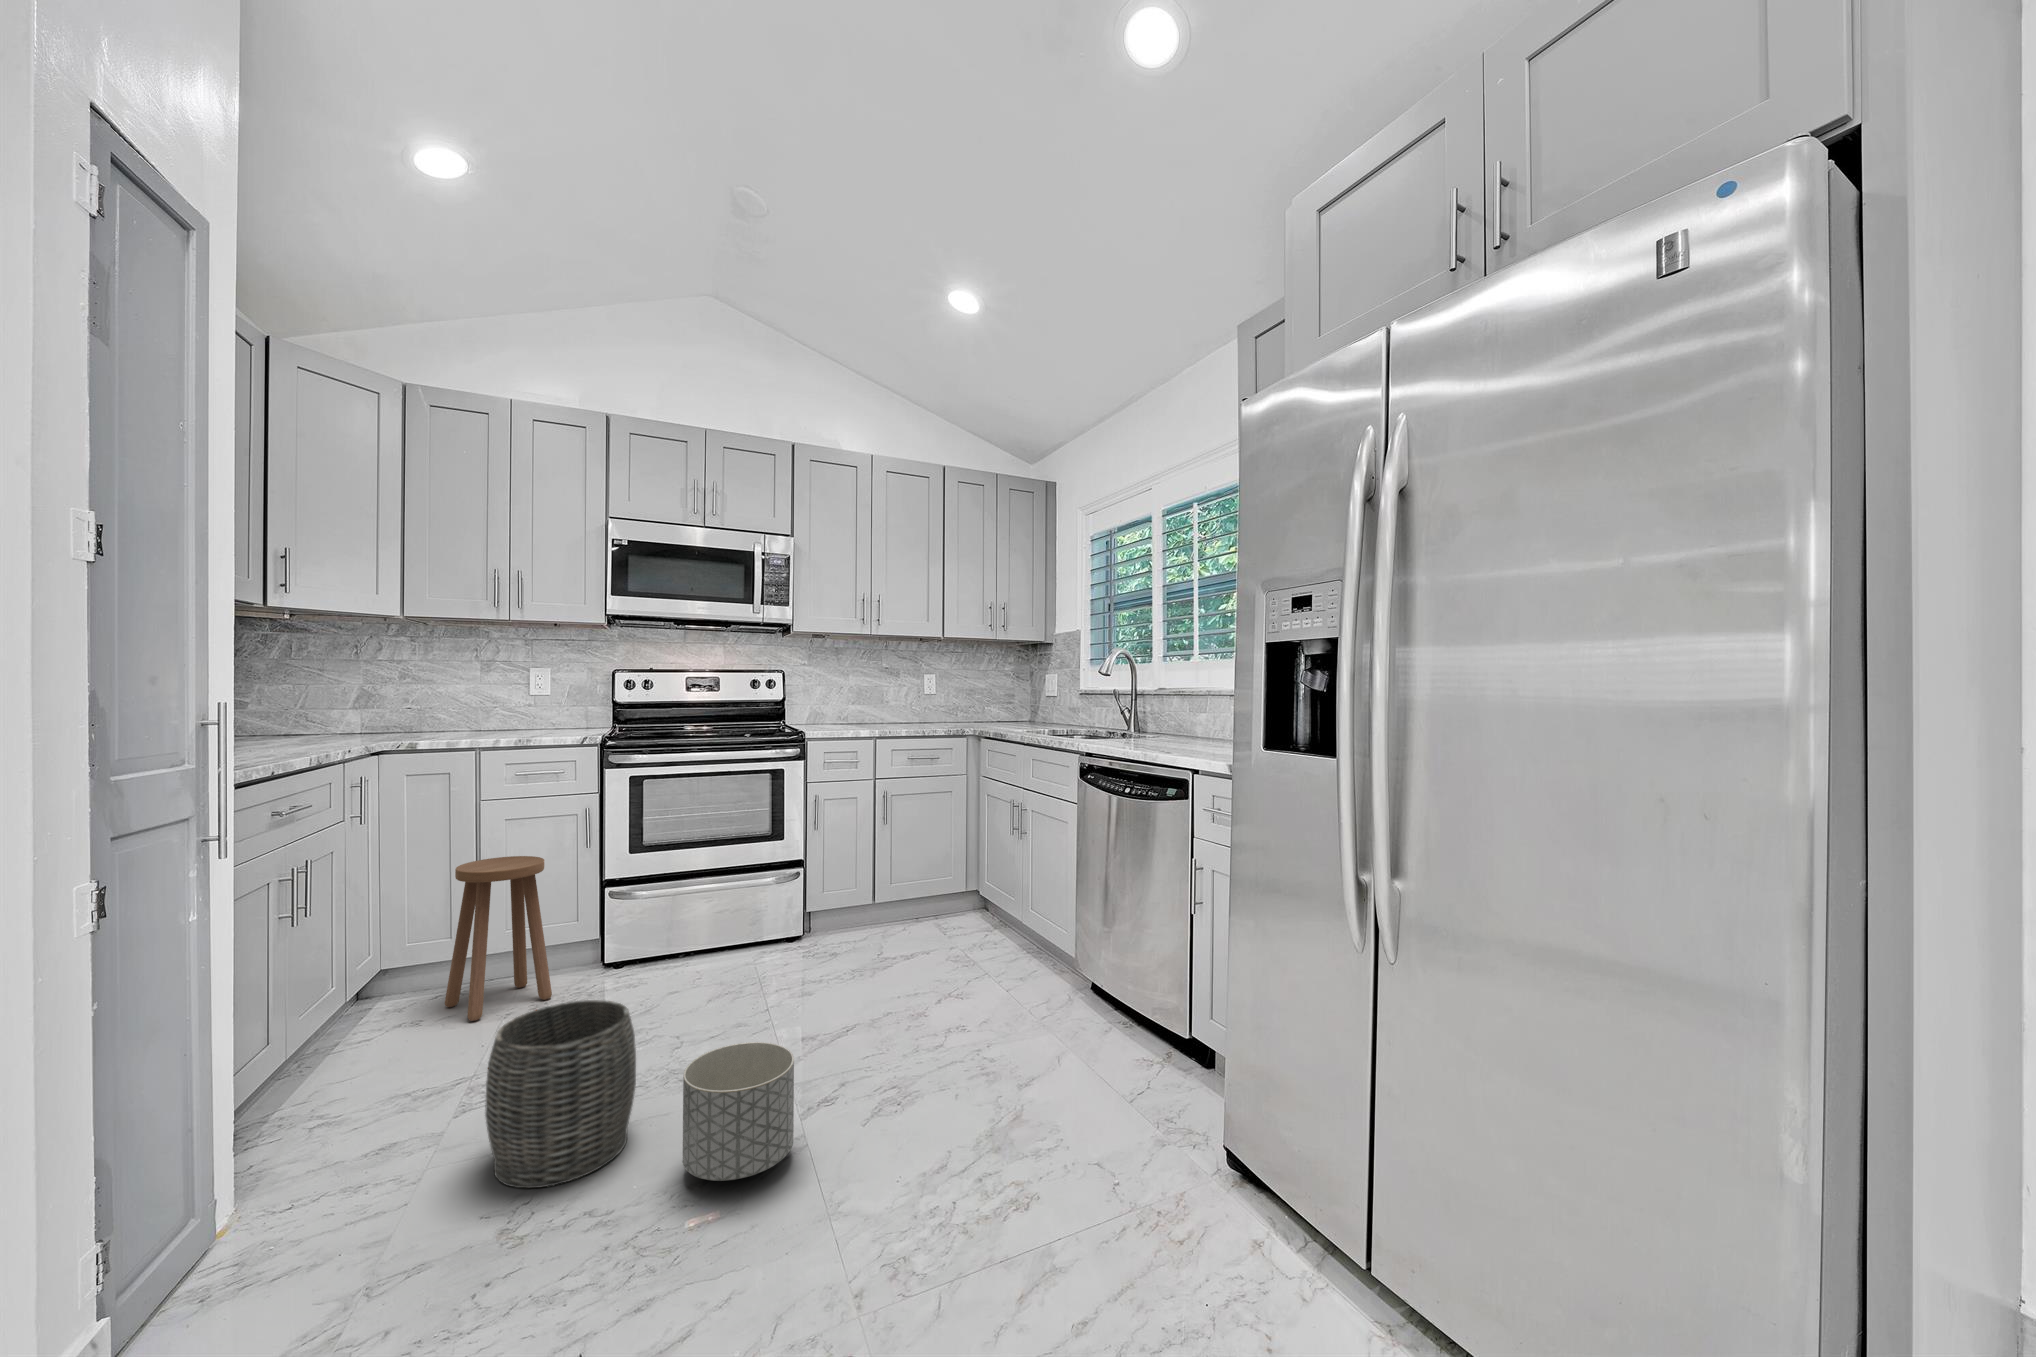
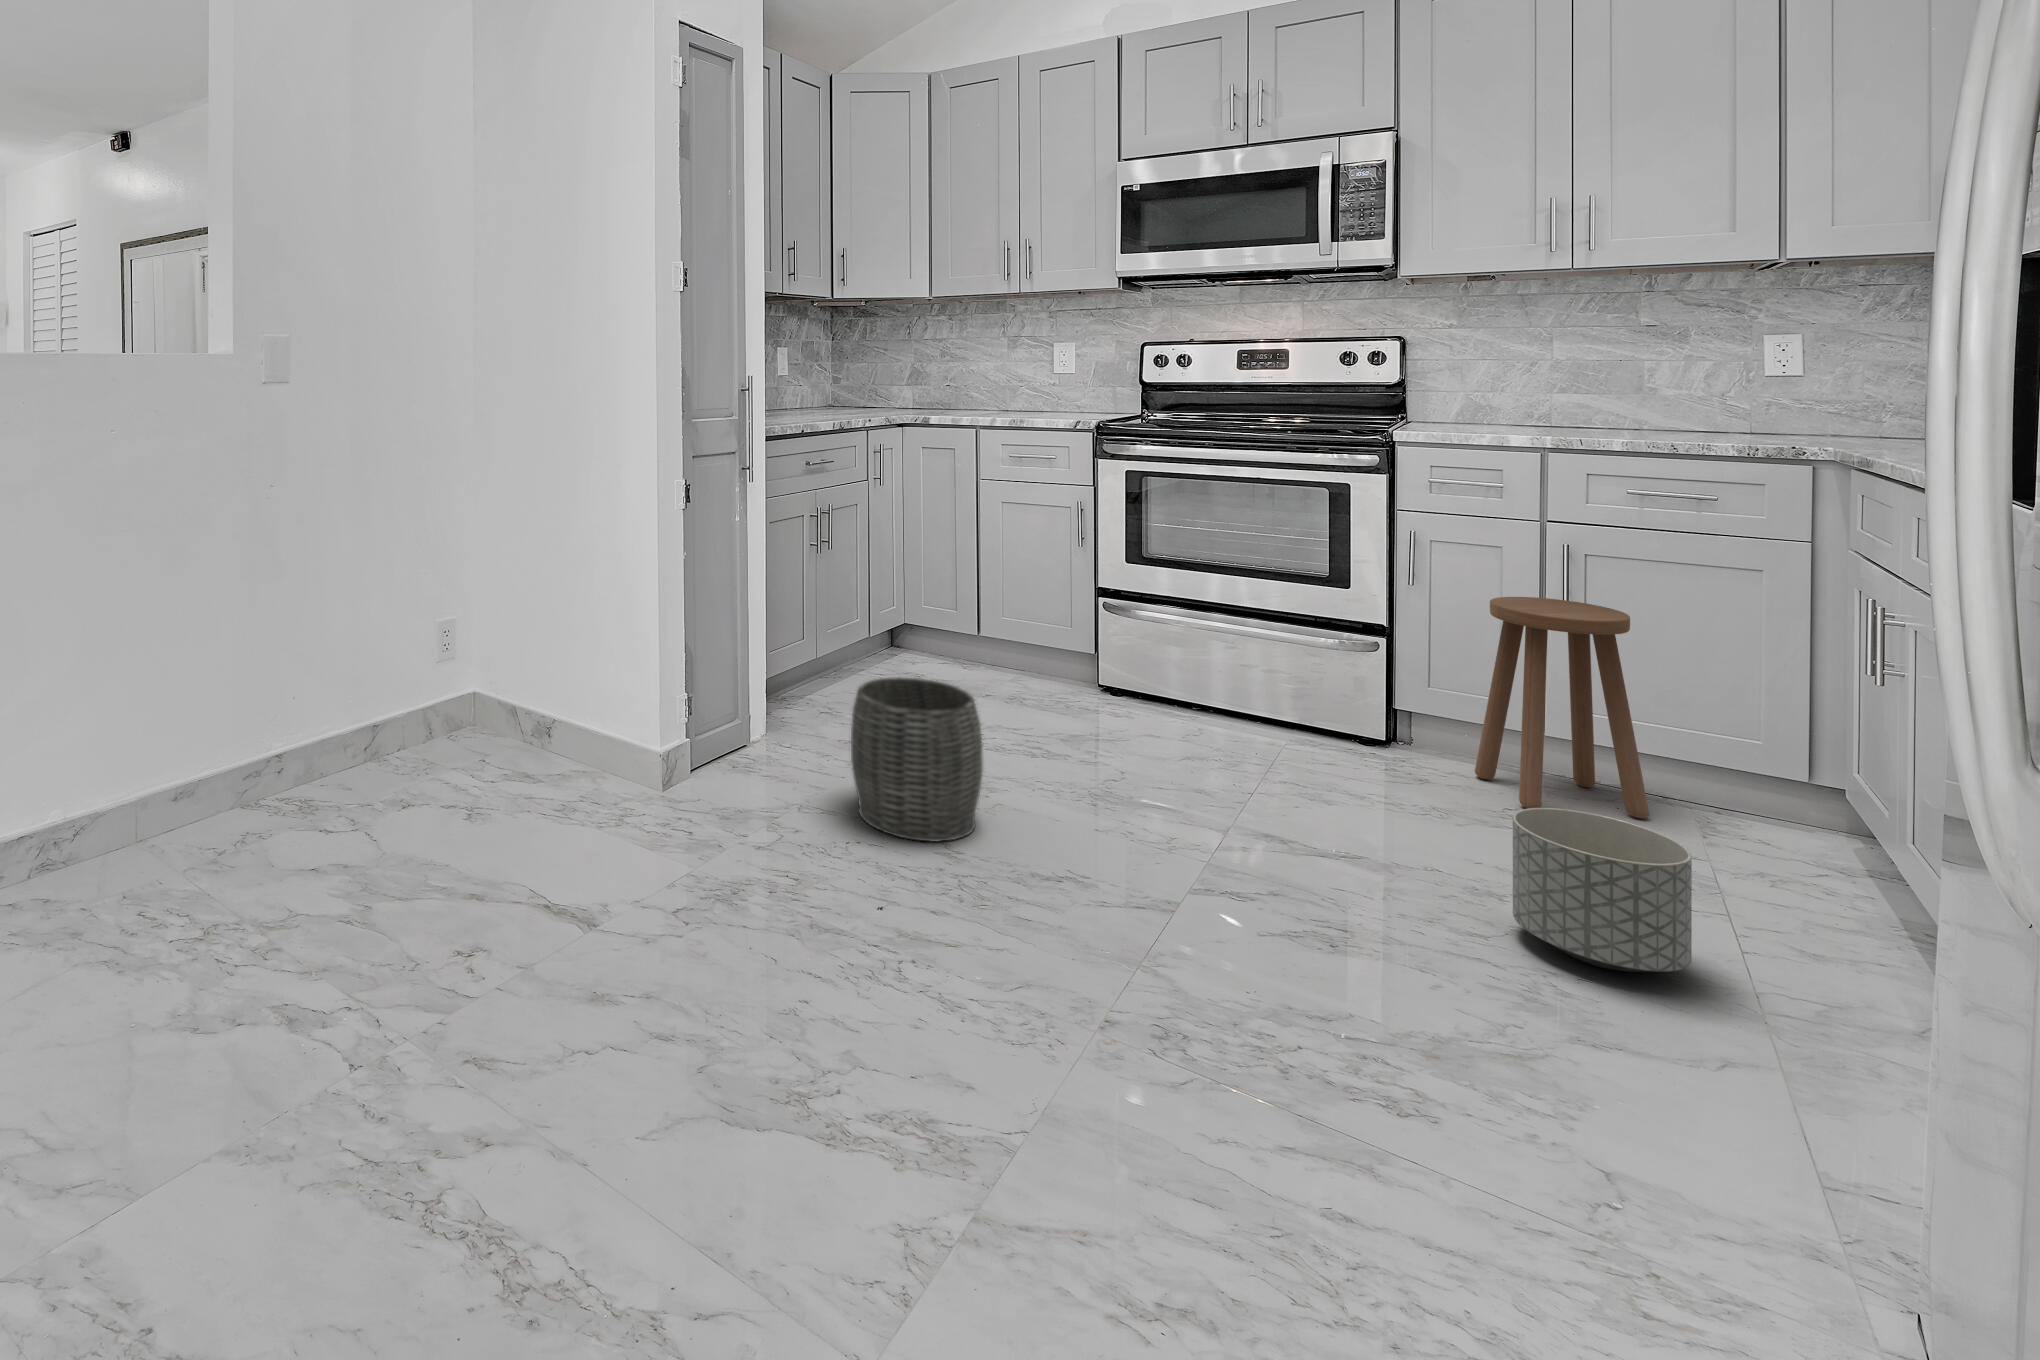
stool: present [445,856,552,1021] -> present [1475,597,1649,819]
planter: present [682,1042,794,1181] -> present [1513,808,1692,972]

